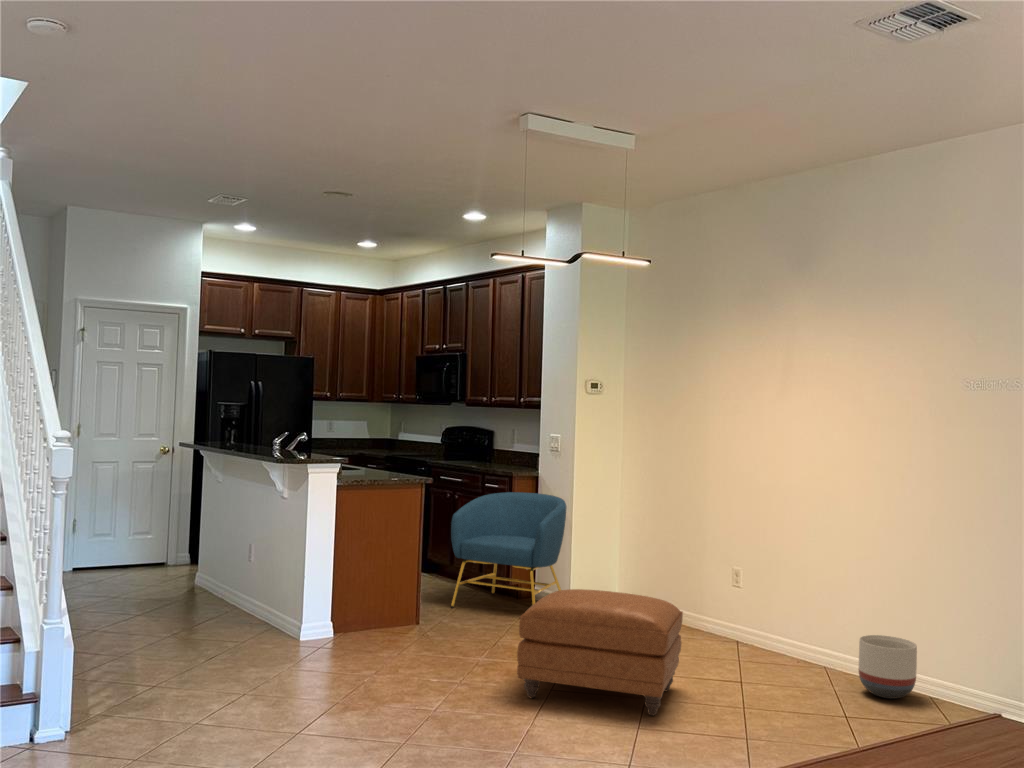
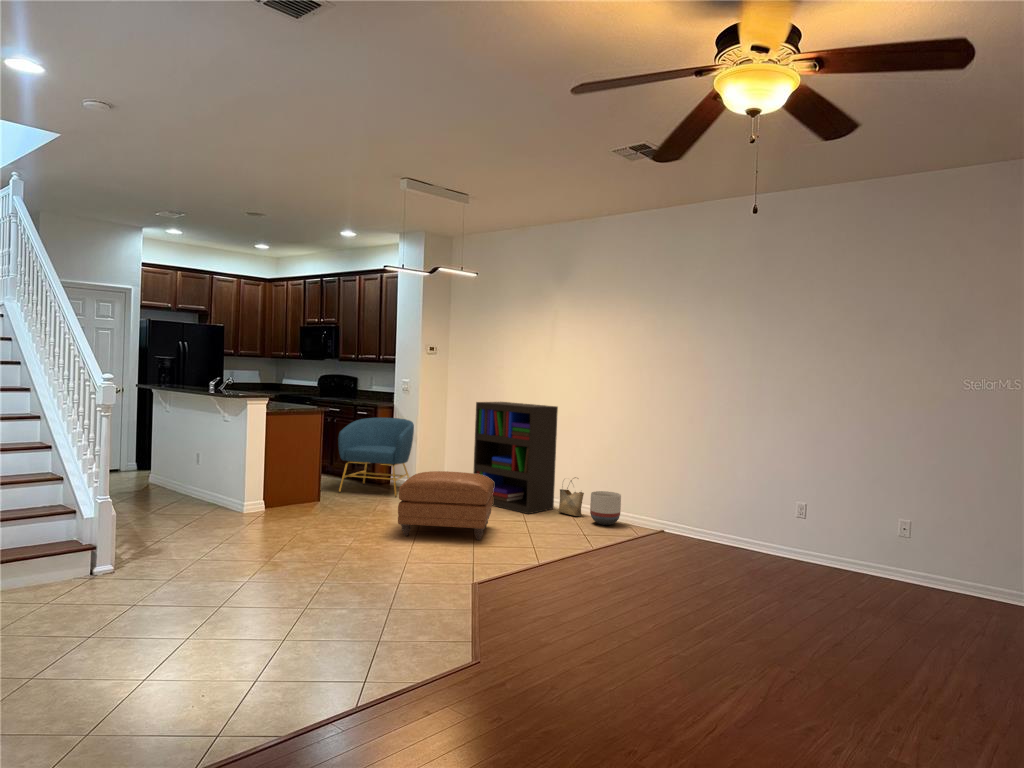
bookshelf: none [656,472,799,666] -> present [473,402,558,514]
woven basket: none [800,606,847,675] -> present [558,477,584,516]

